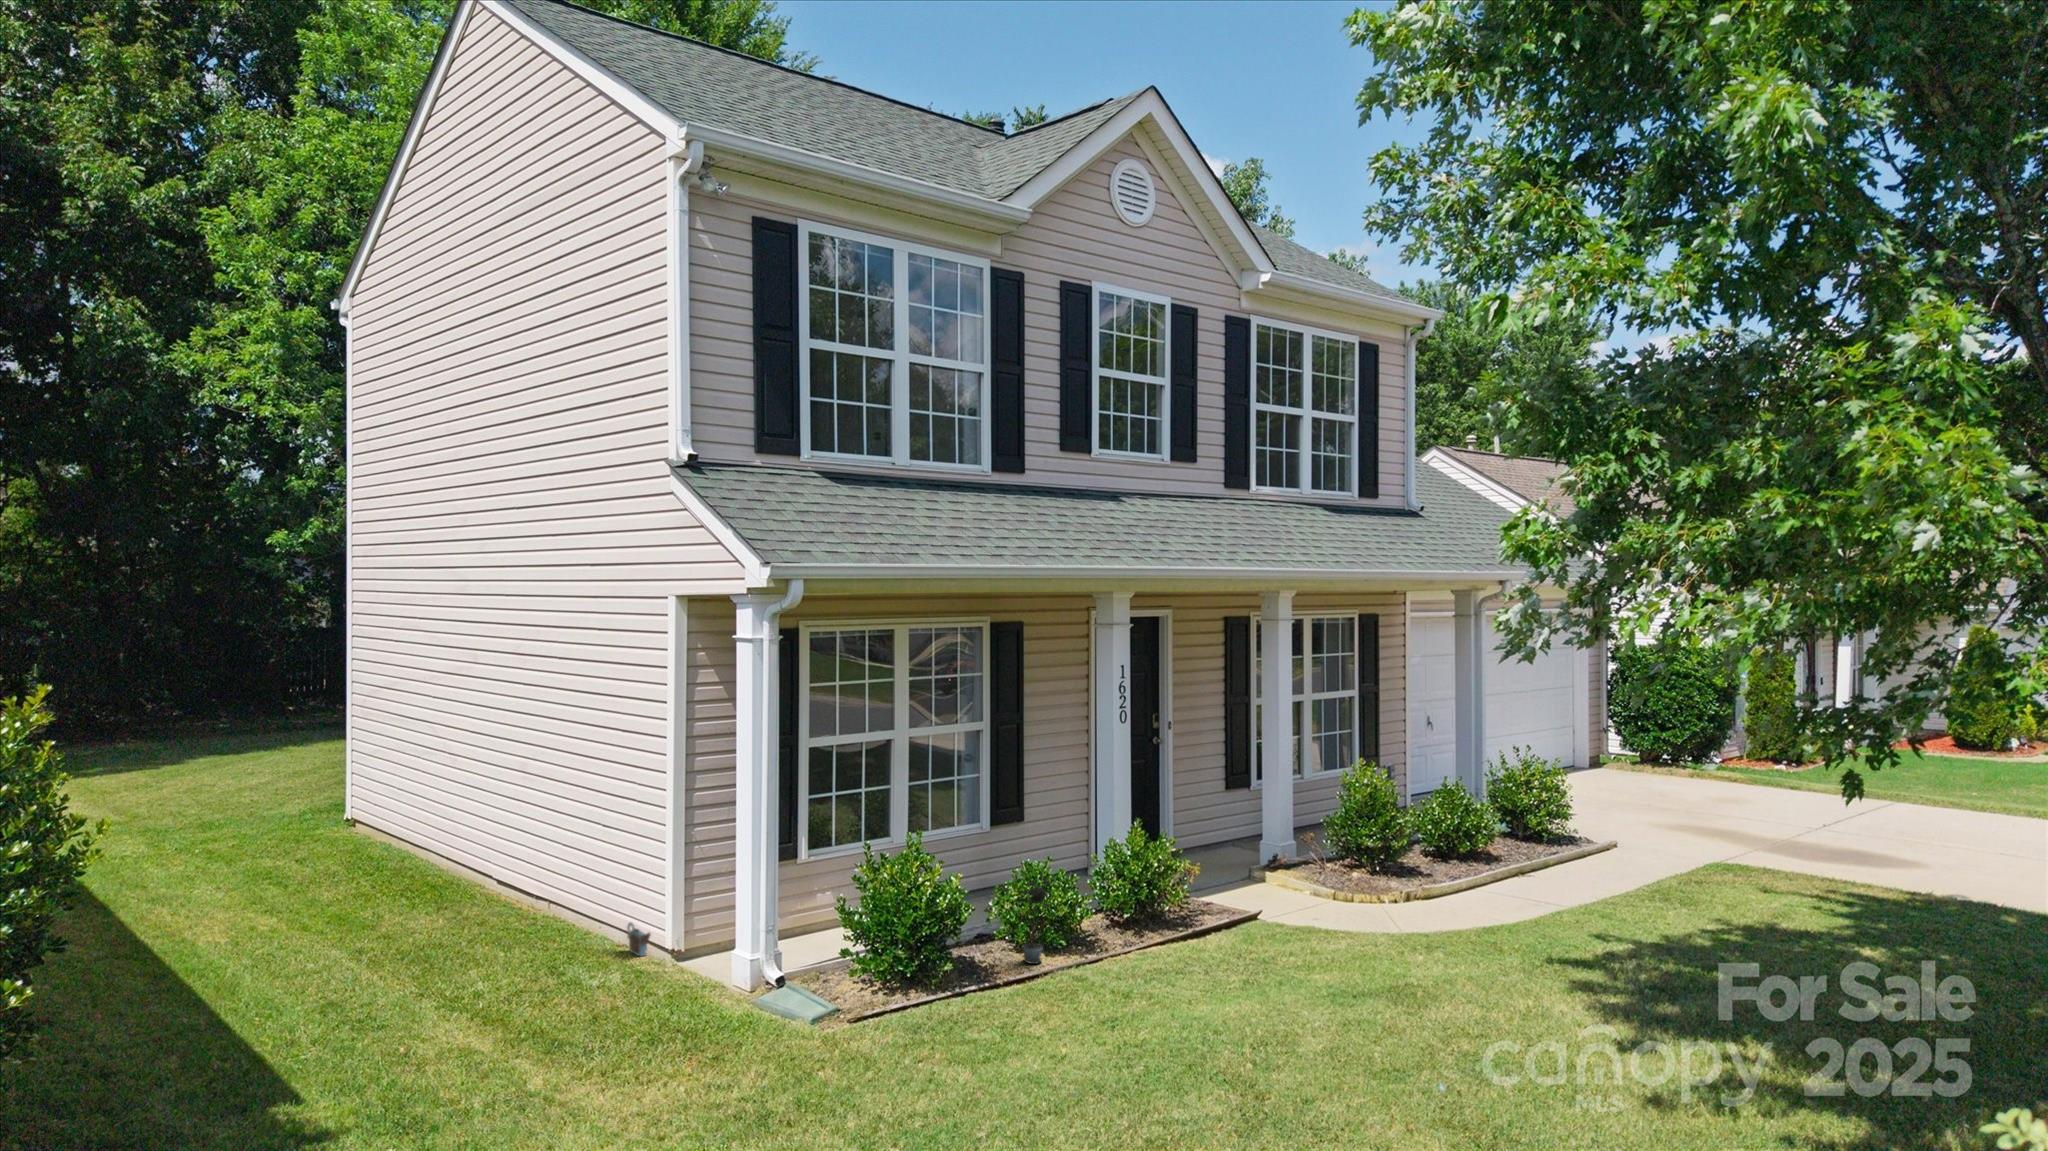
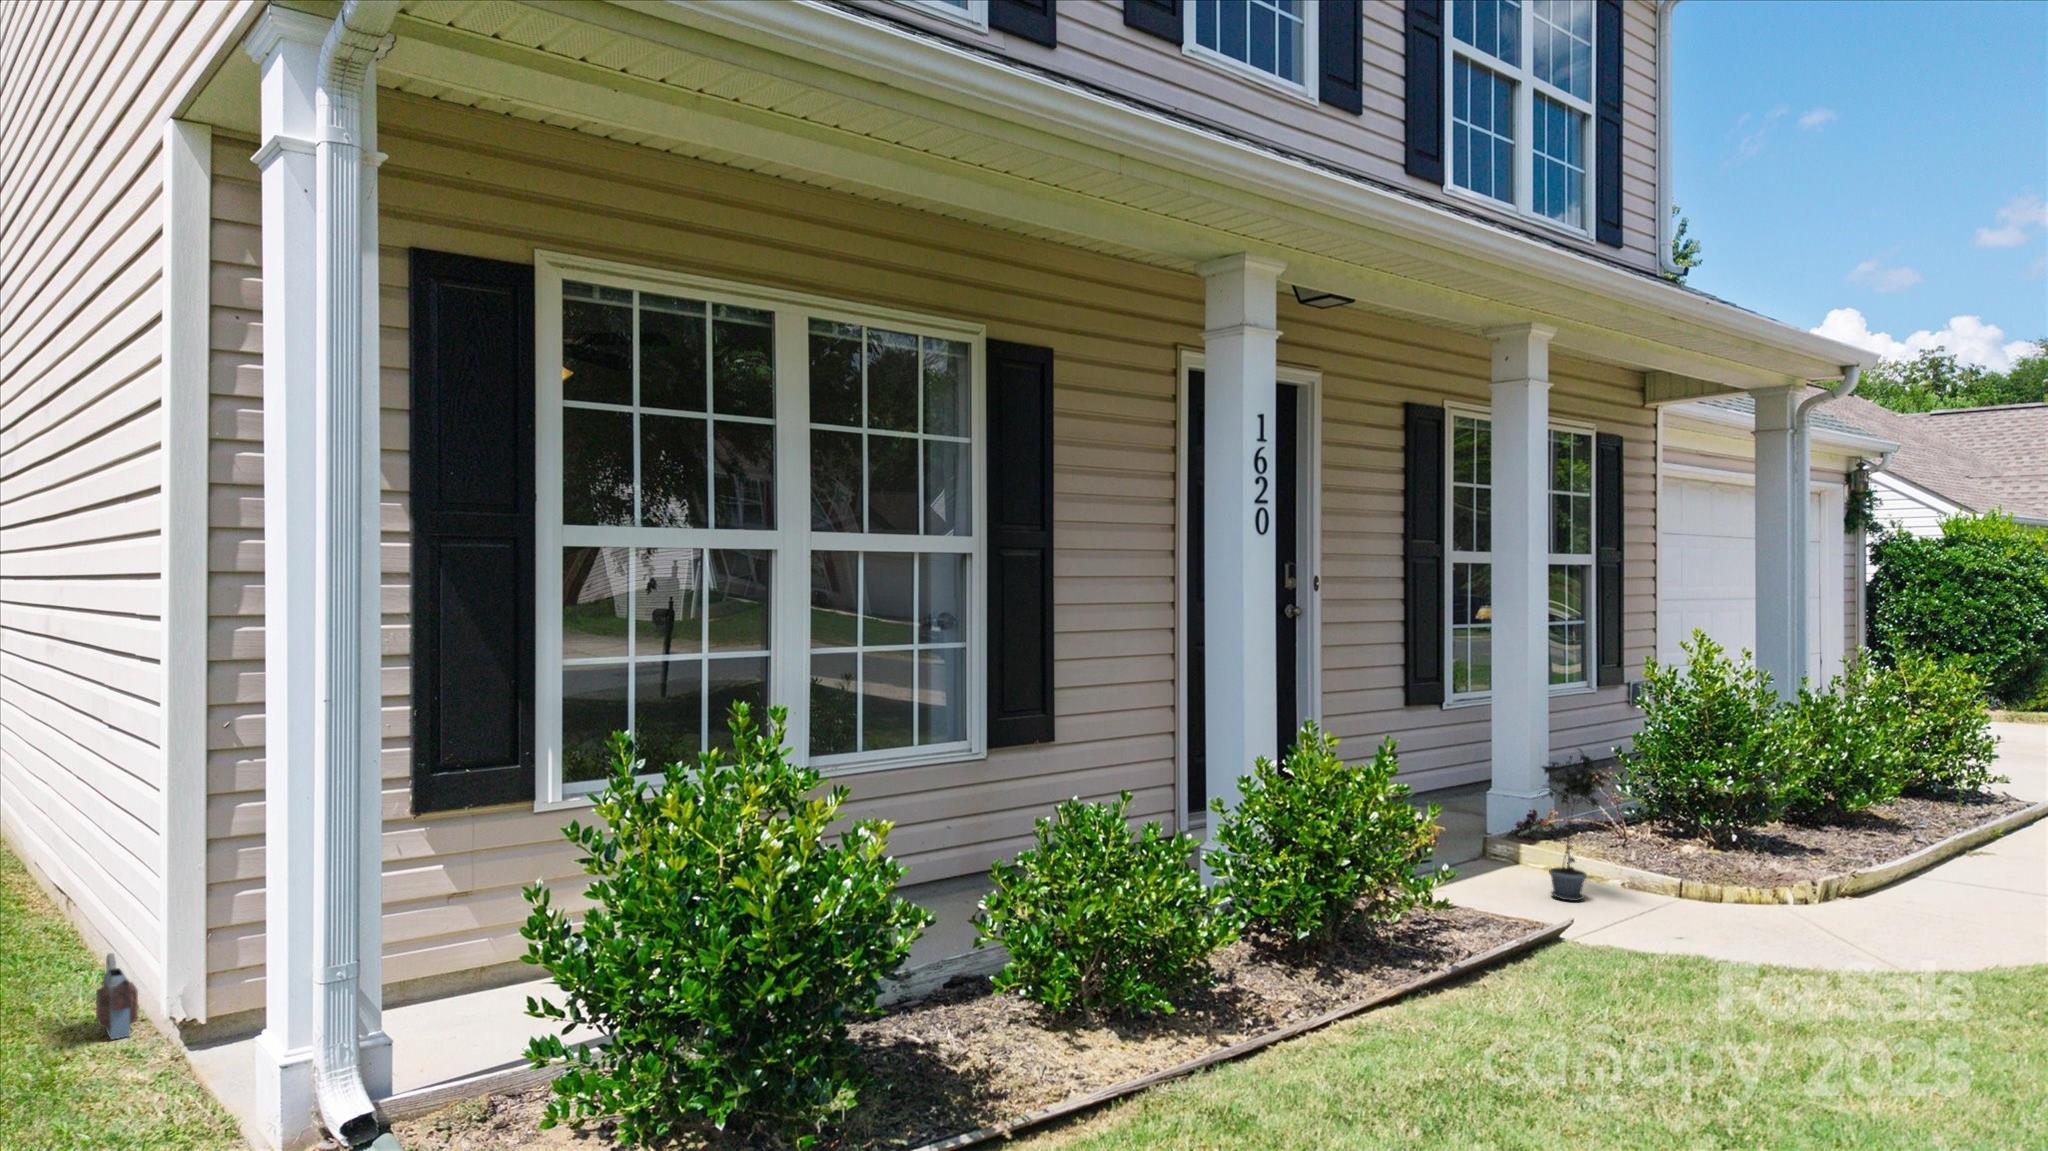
potted plant: present [1020,873,1051,964] -> present [1539,749,1610,901]

